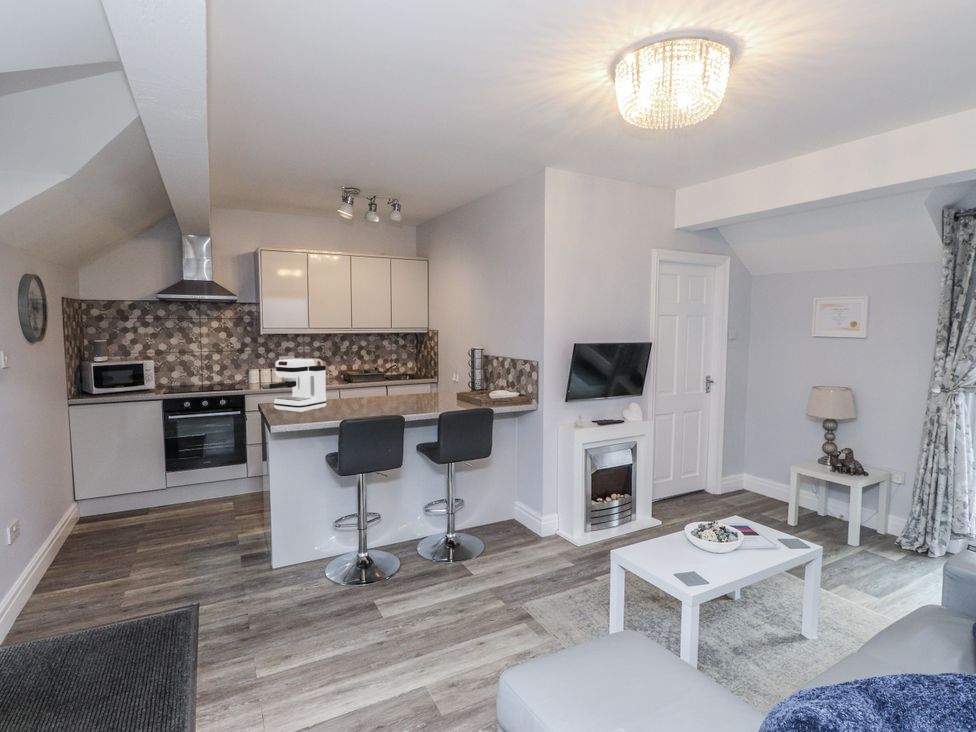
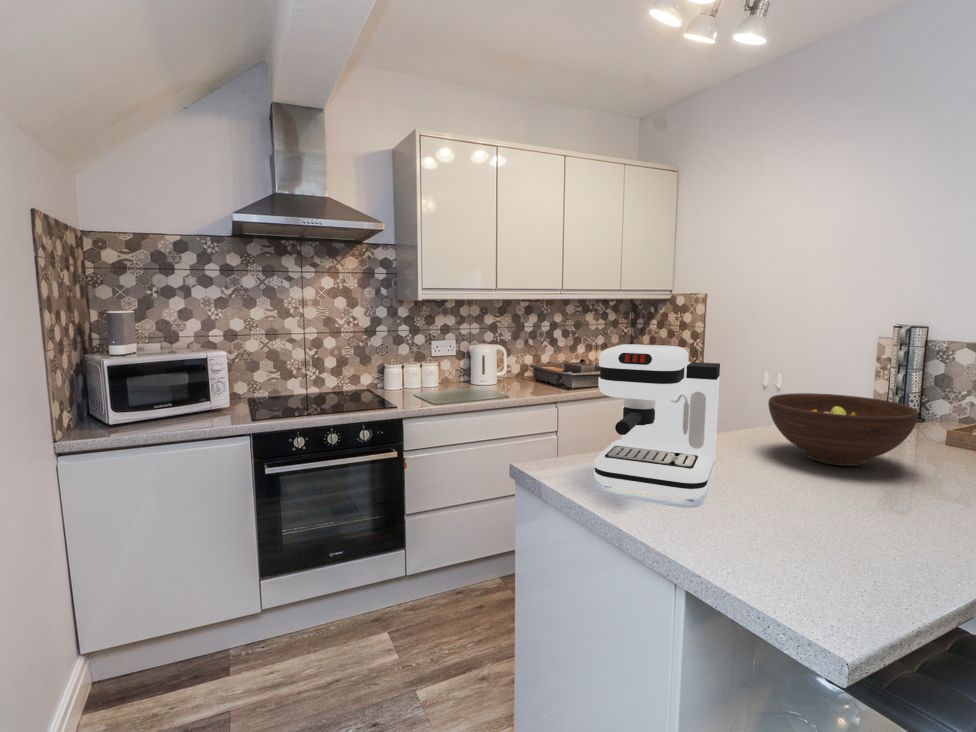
fruit bowl: none [365,380,415,406] -> present [768,393,918,466]

